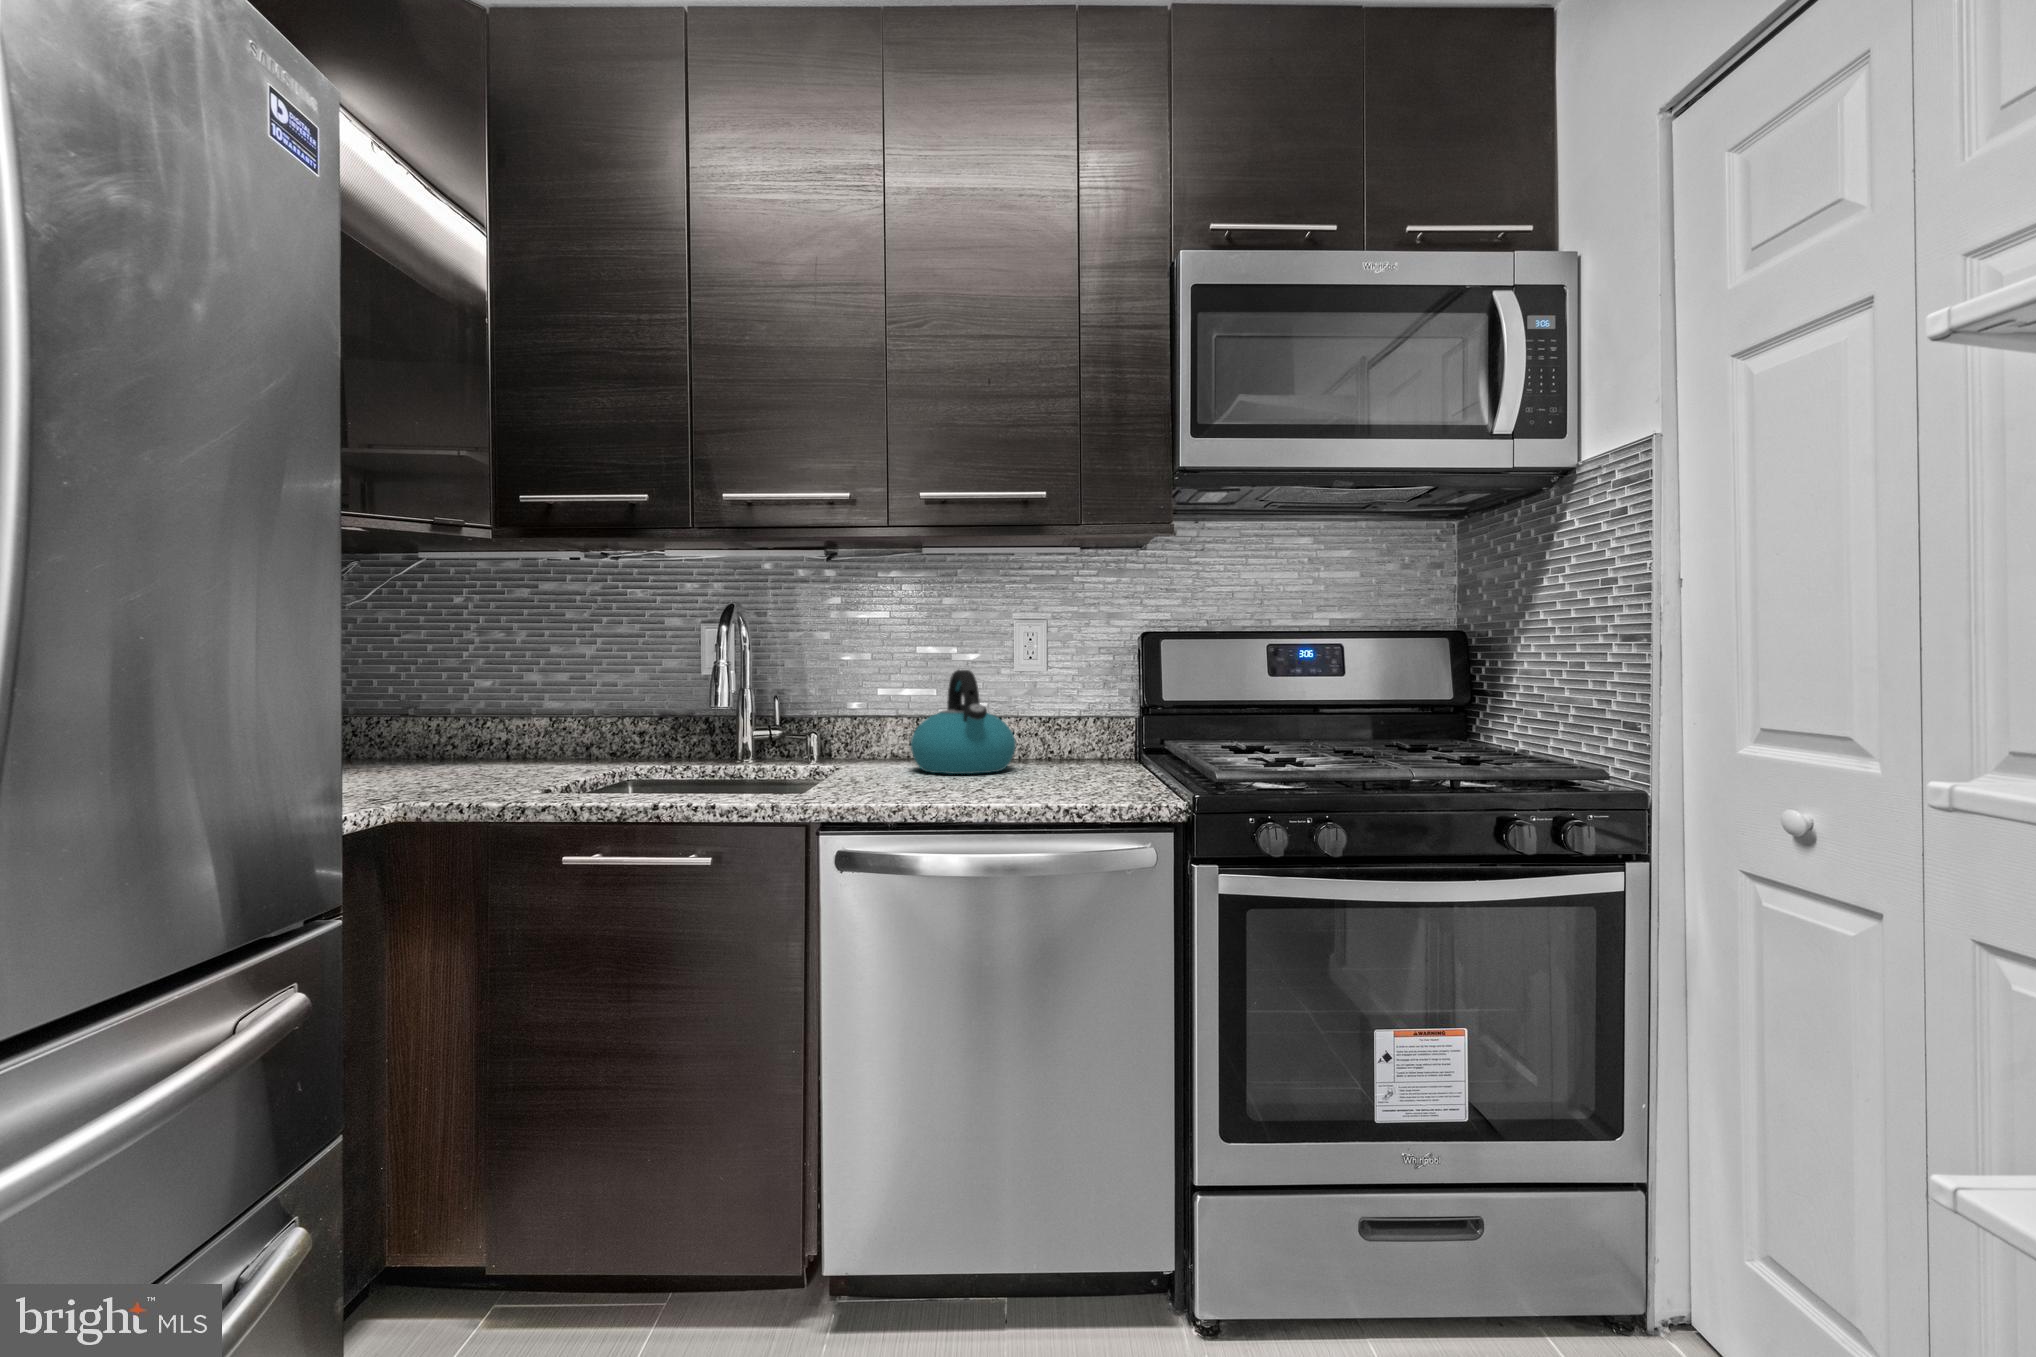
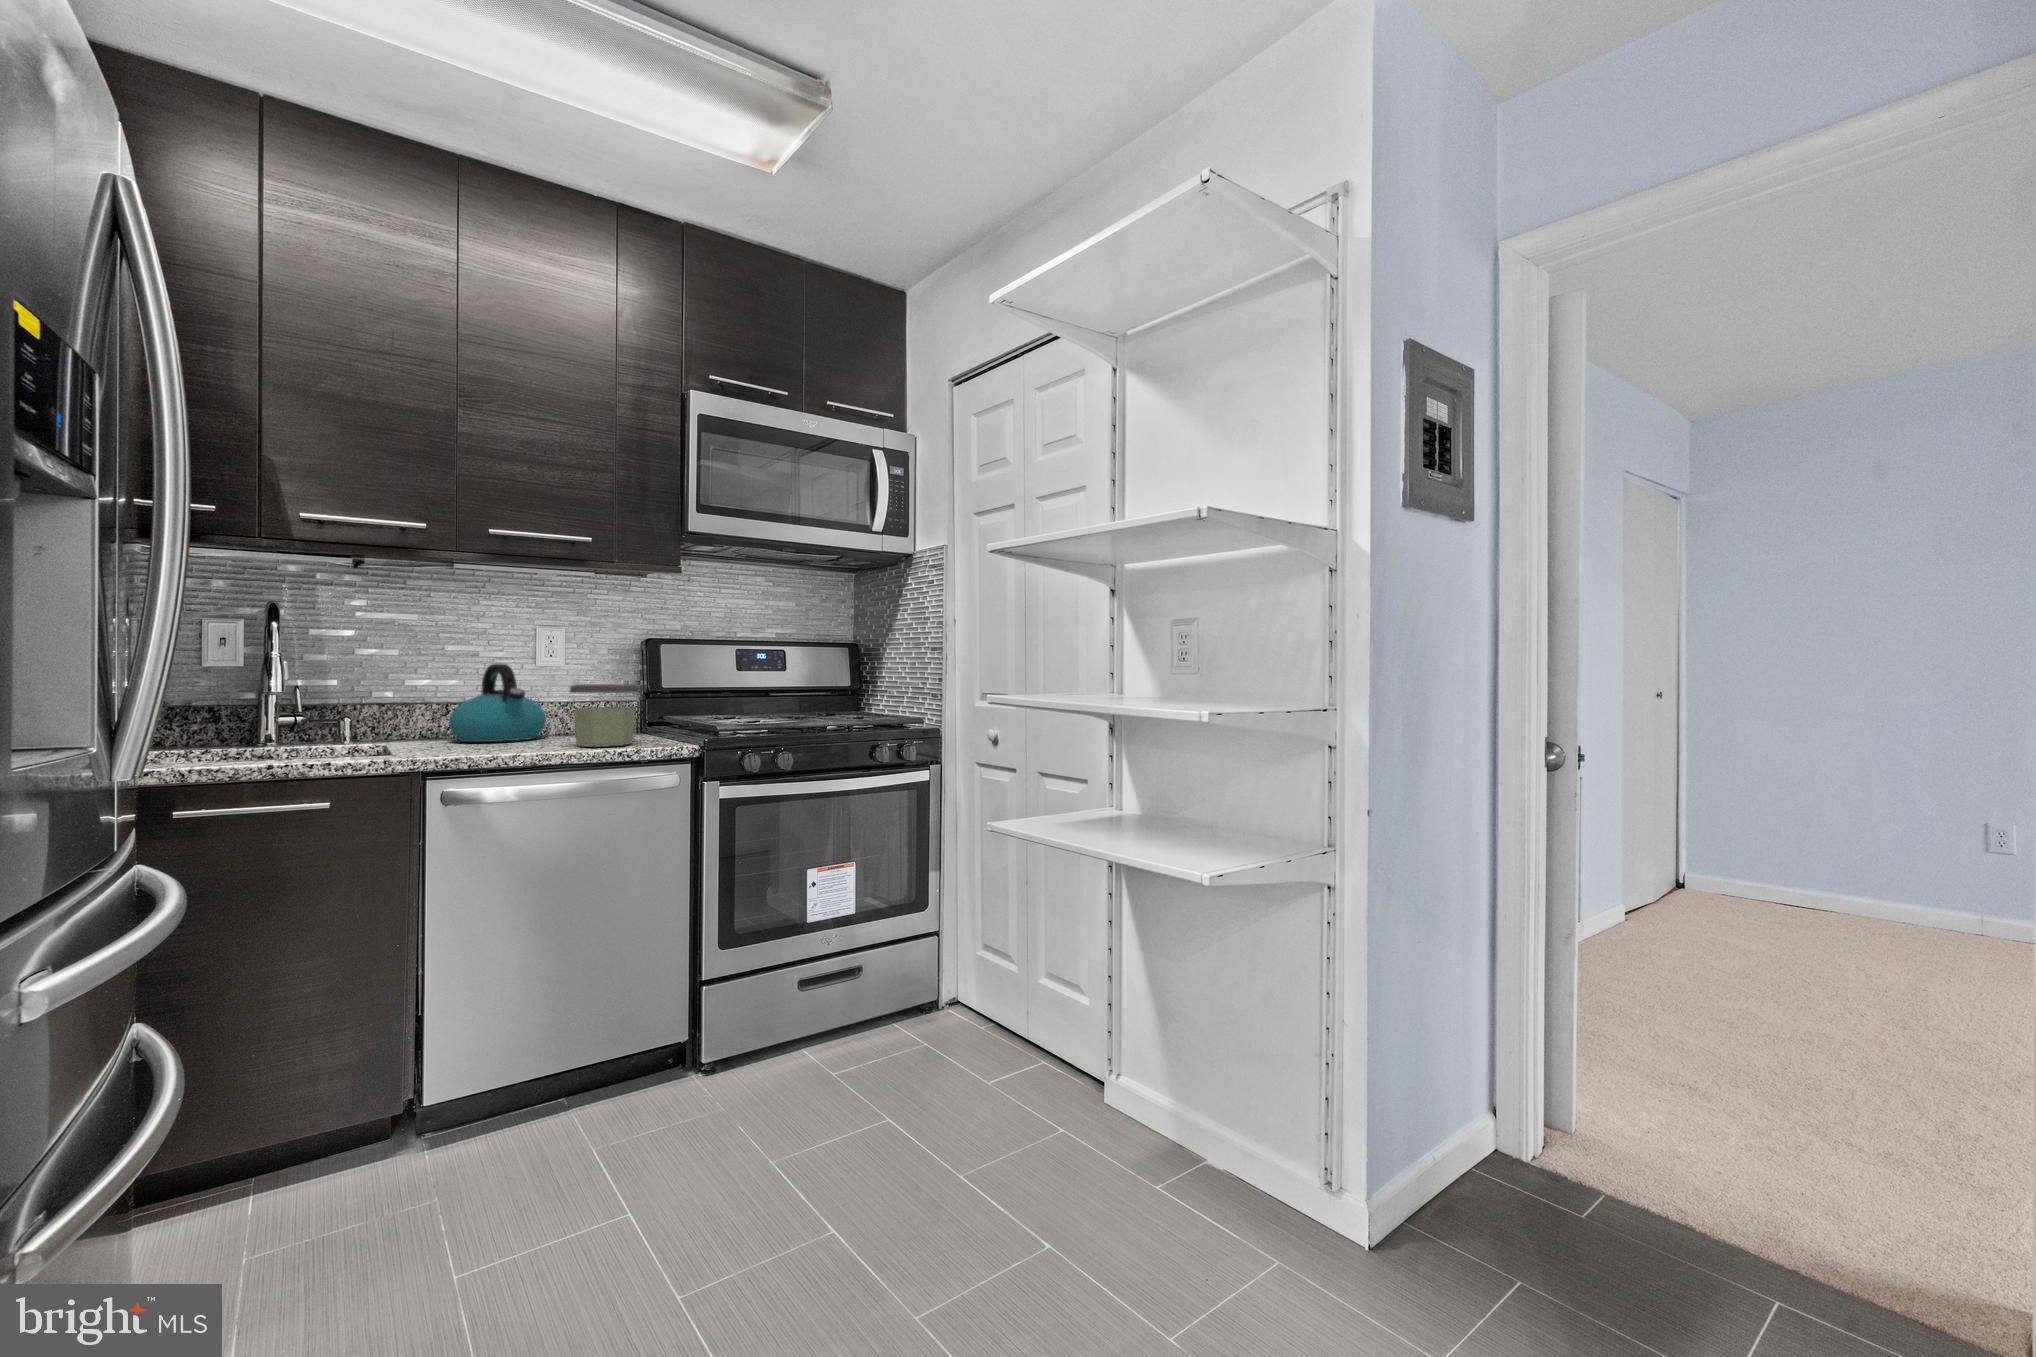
jar: none [1029,702,1117,793] -> present [570,684,639,747]

